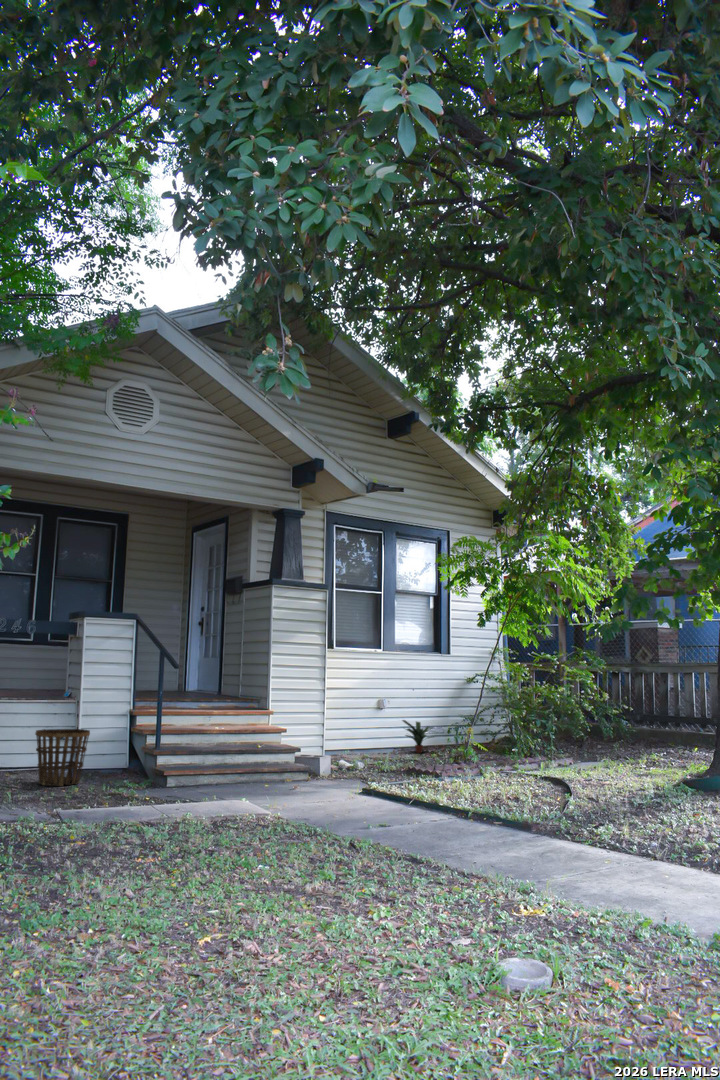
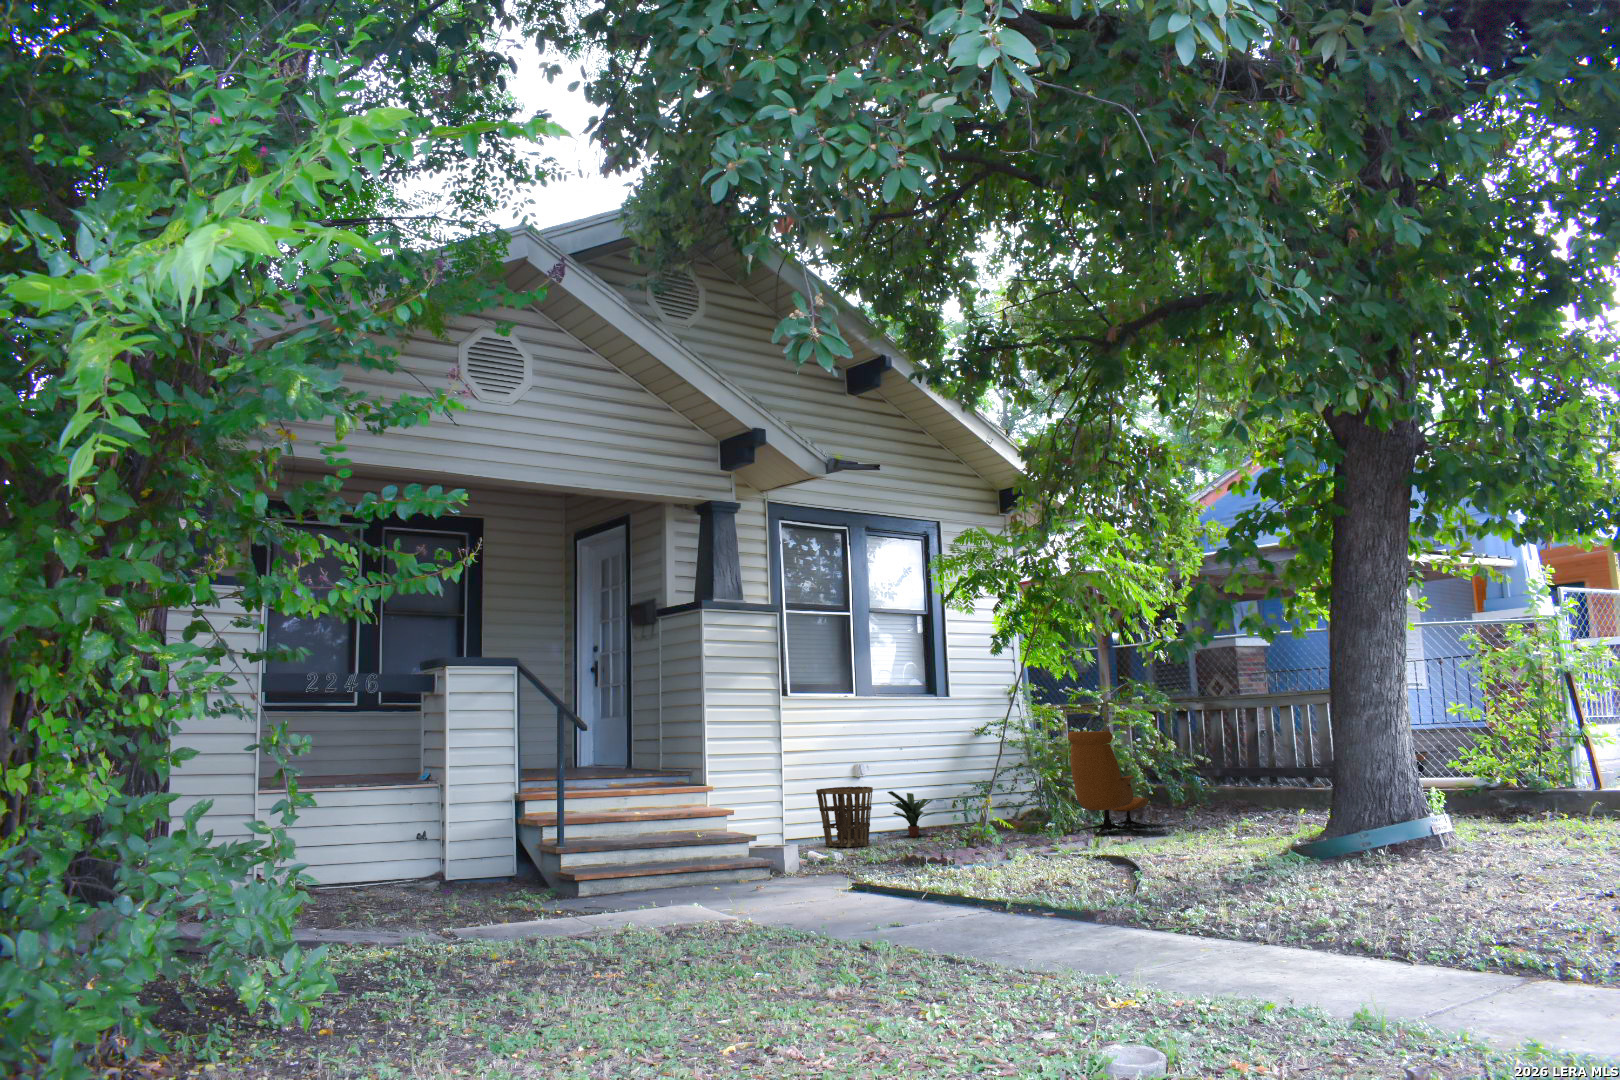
lounge chair: none [530,685,588,760] -> present [1068,731,1151,836]
basket: present [35,729,90,786] -> present [816,786,873,847]

